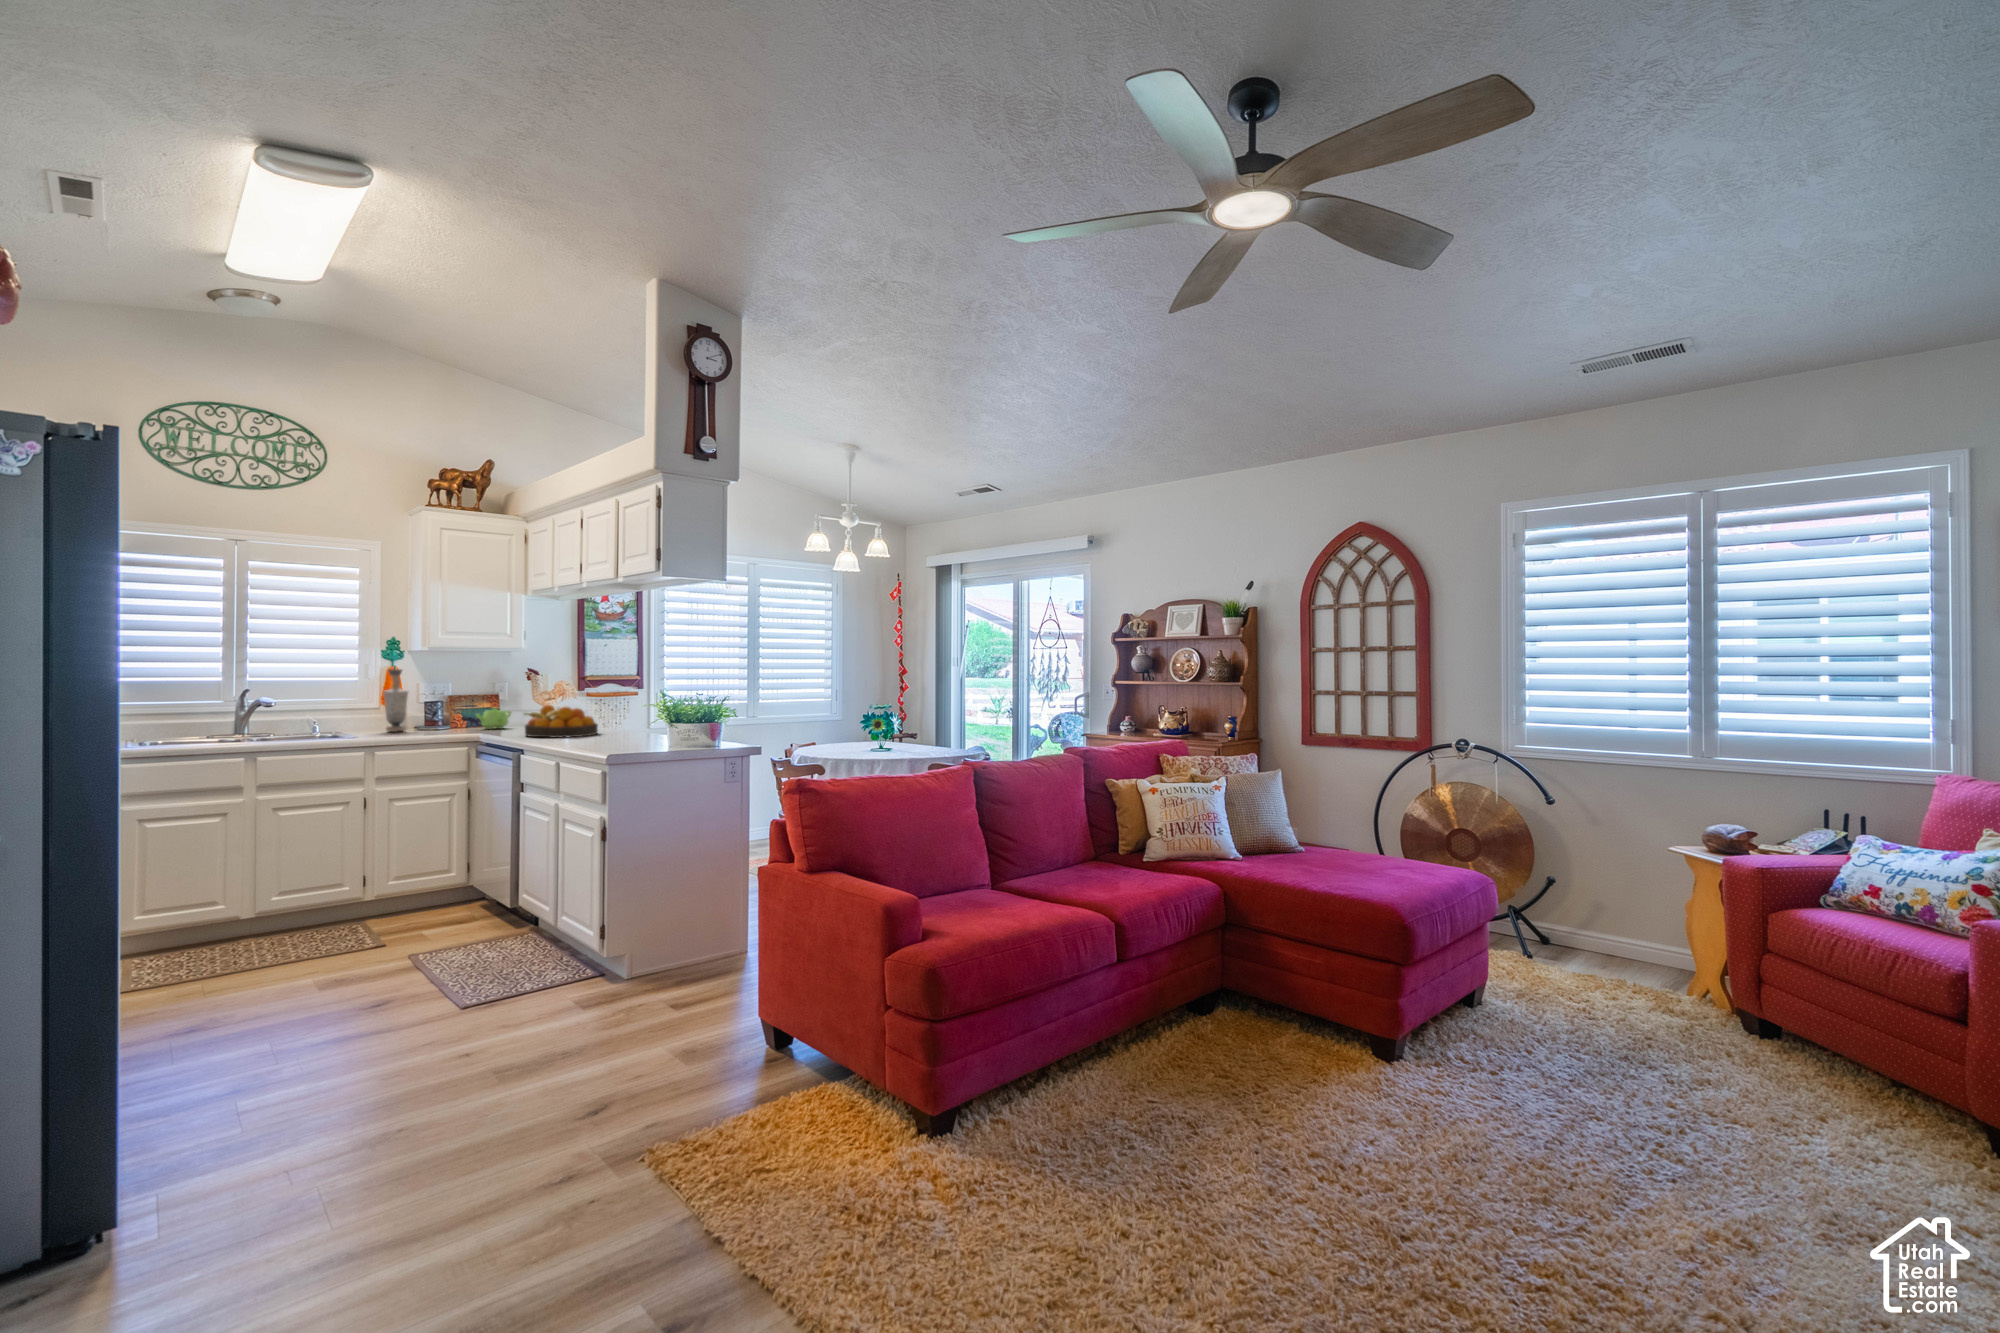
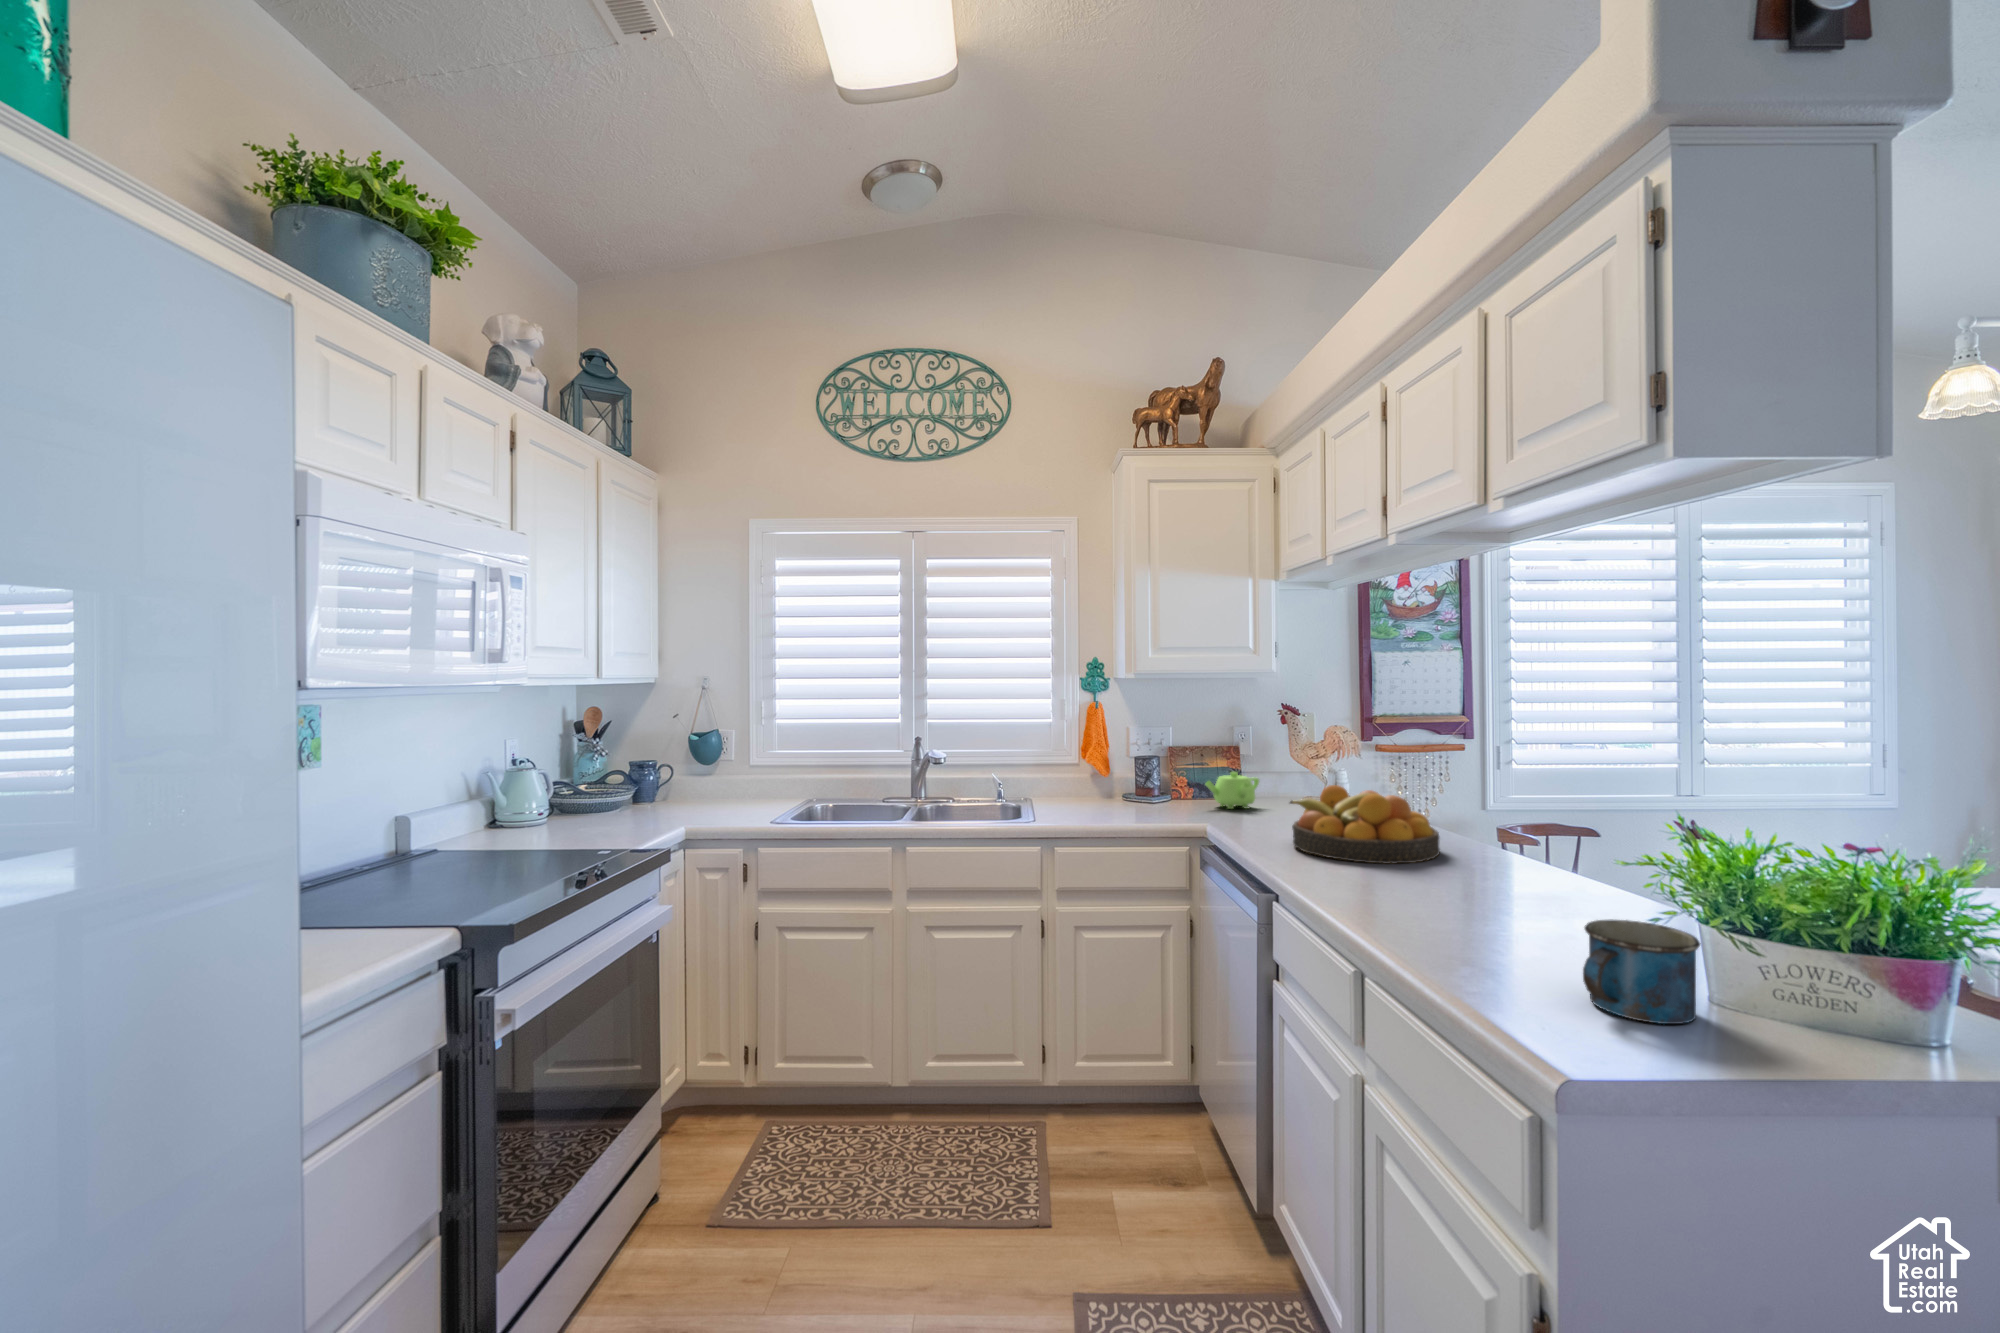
vase: present [383,669,408,732] -> none [1080,707,1113,804]
mug: none [605,726,640,752] -> present [1583,920,1701,1024]

